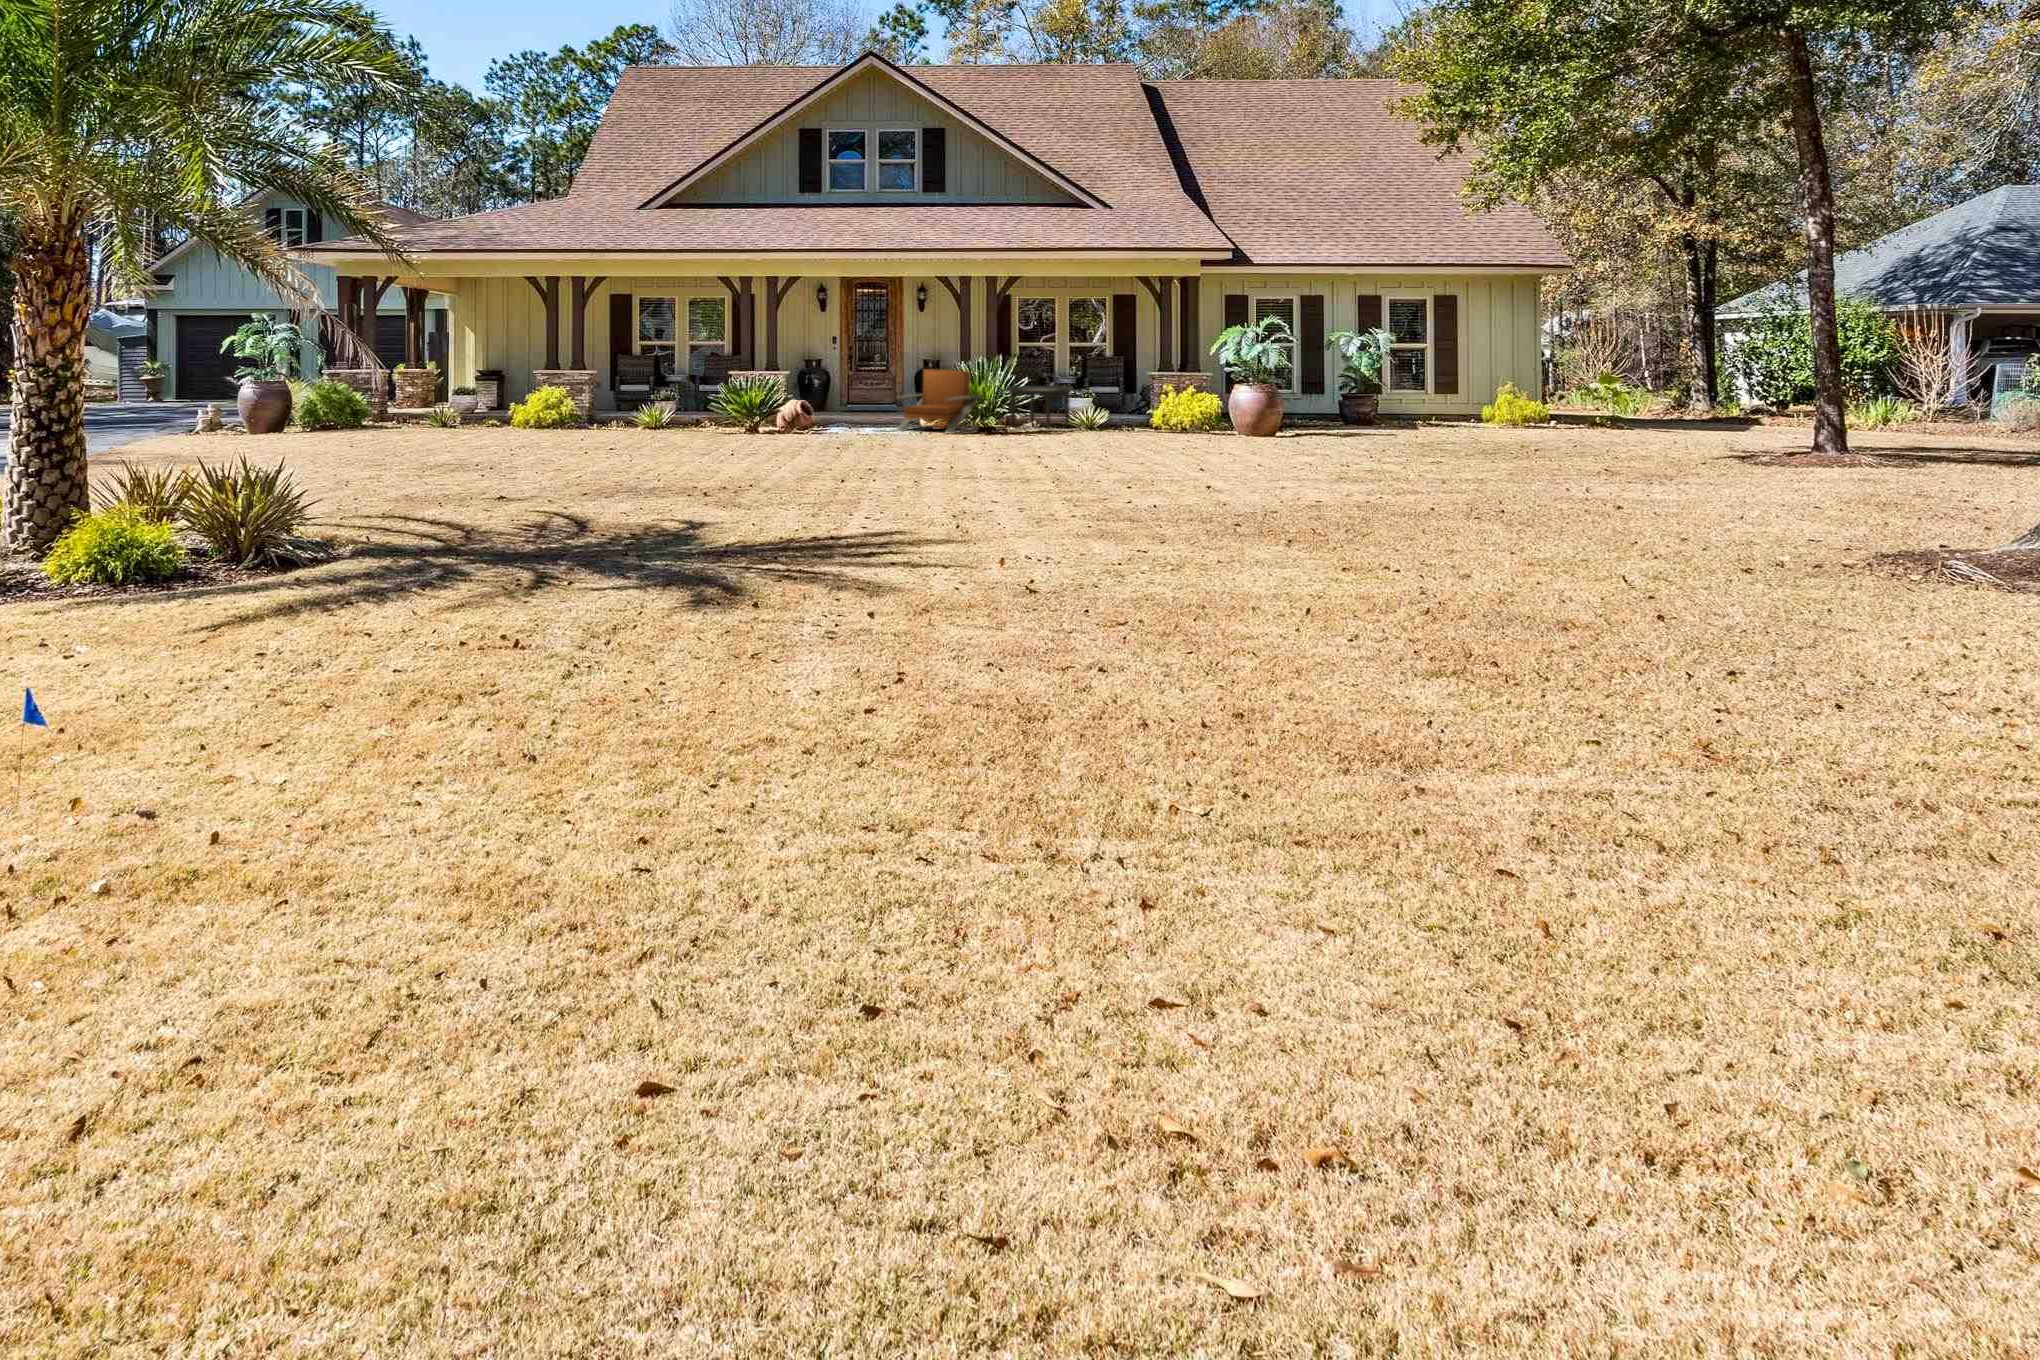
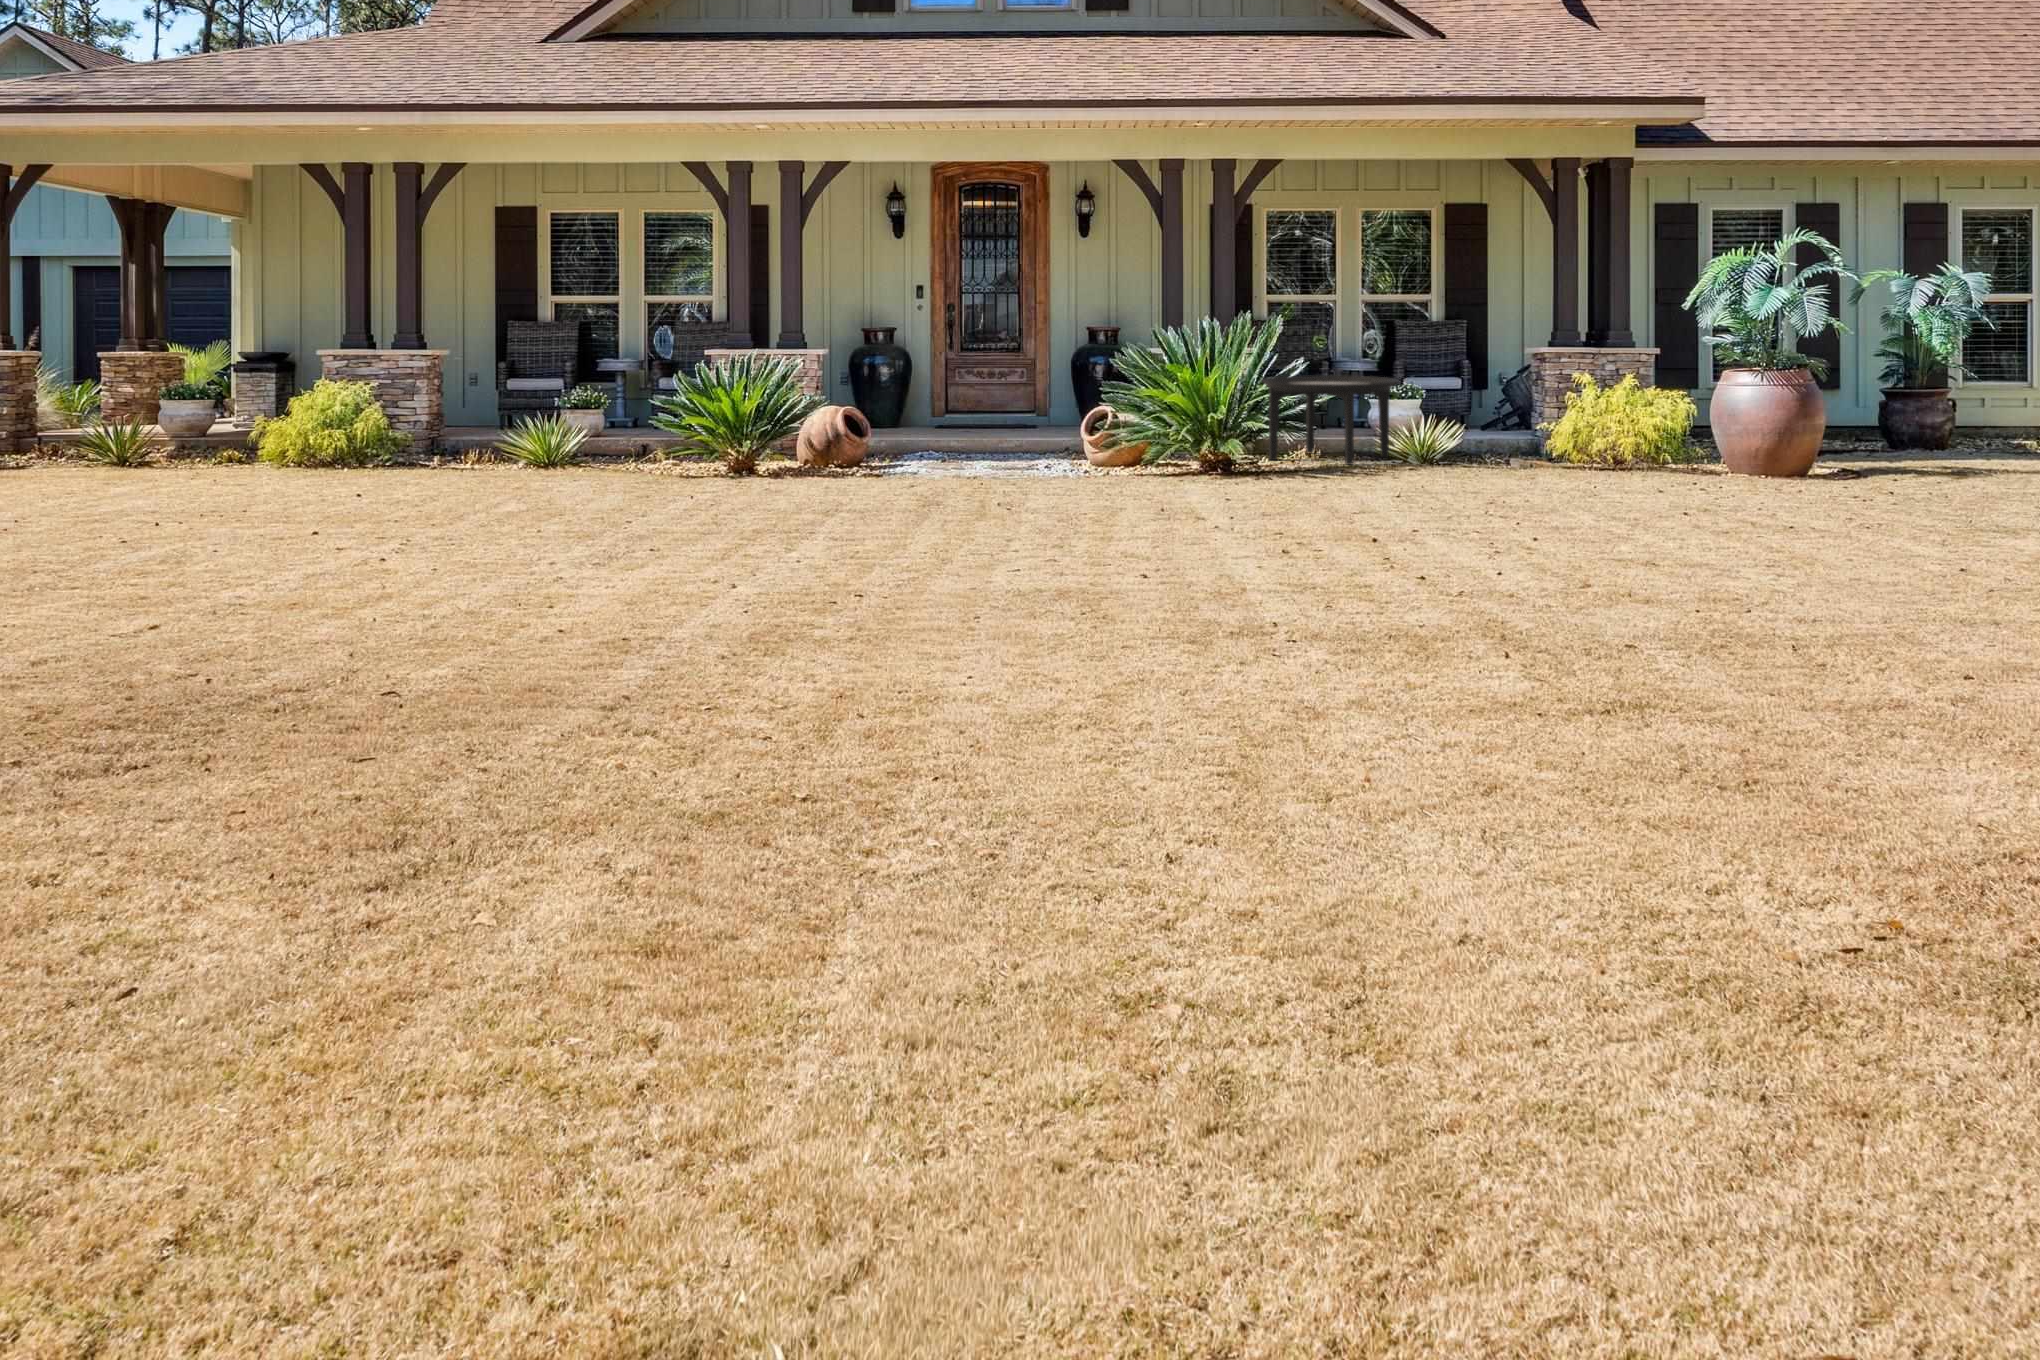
lounge chair: present [897,369,979,434] -> none [1037,342,1208,476]

